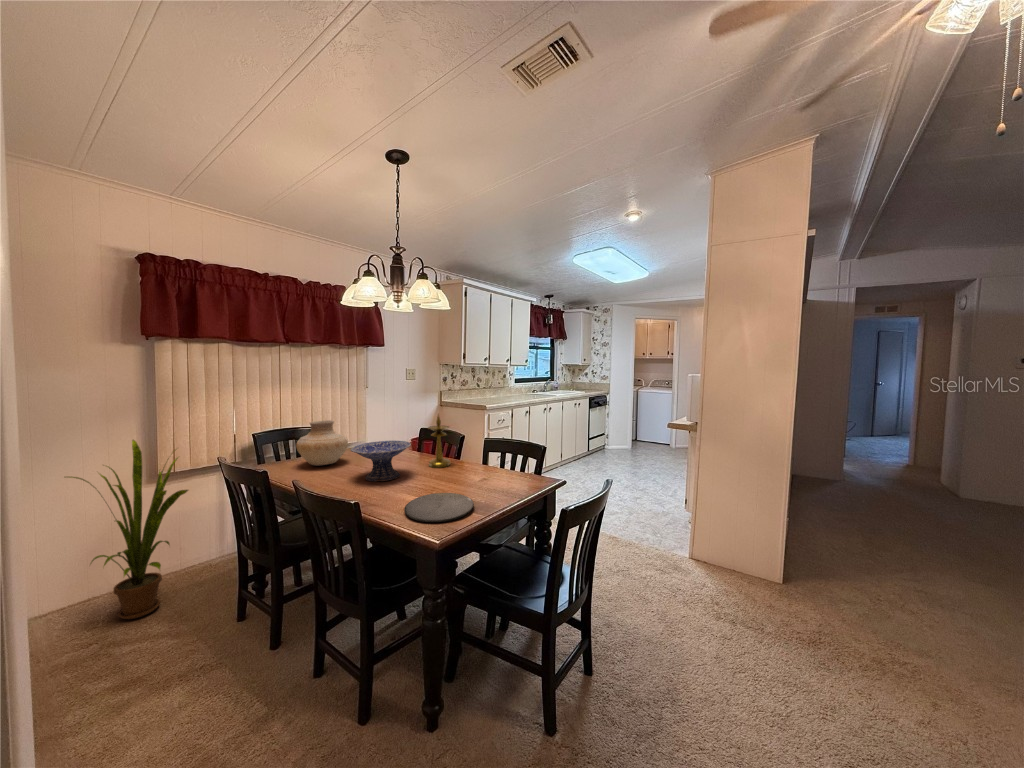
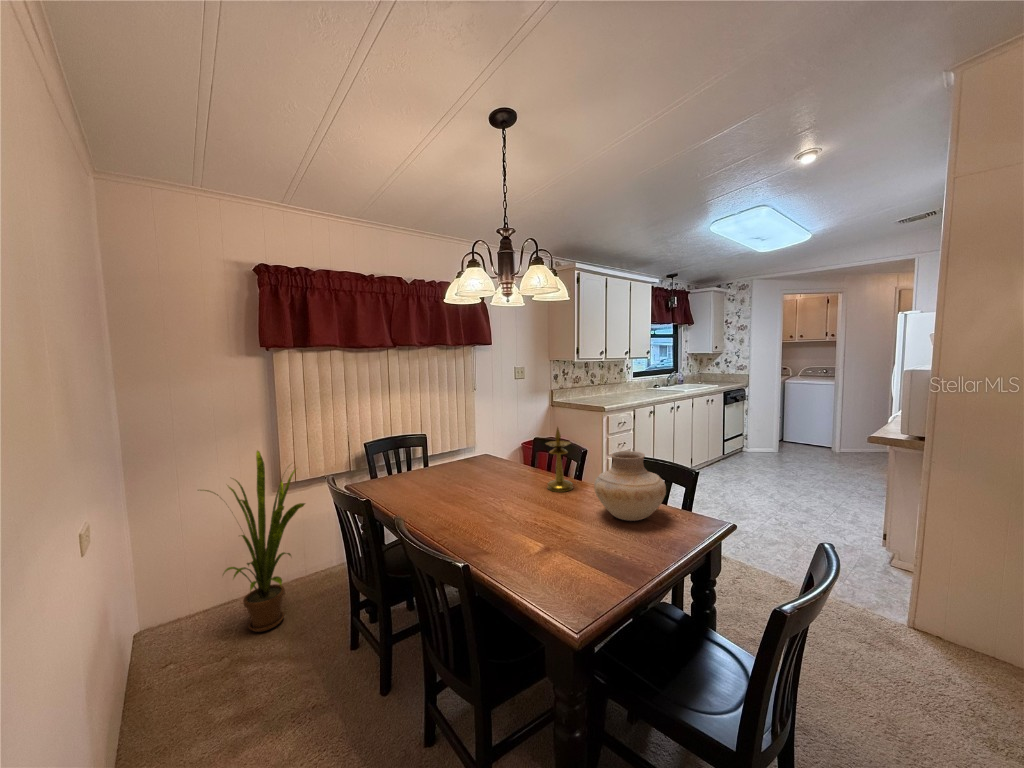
vase: present [296,420,348,465] -> present [594,451,666,521]
decorative bowl: present [351,441,411,481] -> none [460,459,528,510]
plate: present [404,493,474,522] -> none [526,536,616,587]

